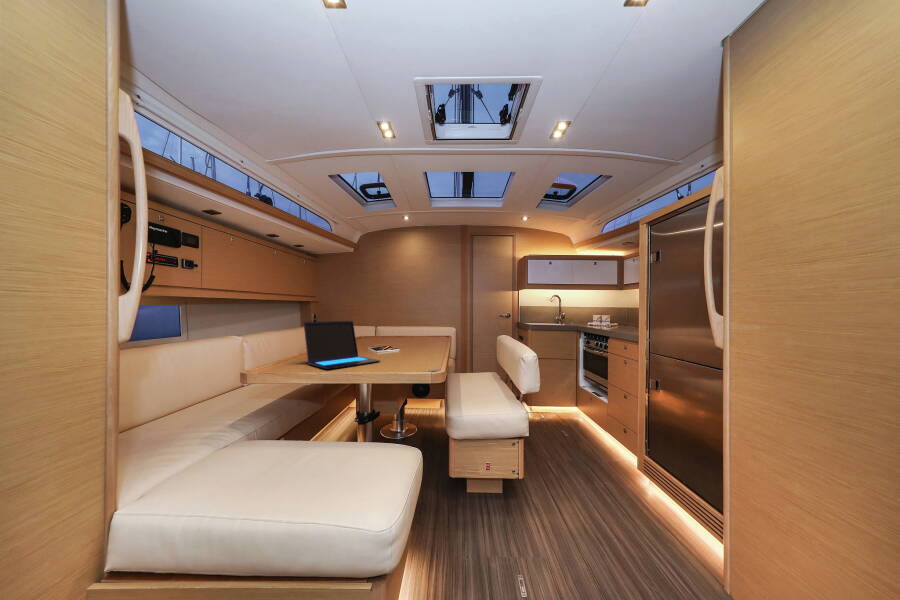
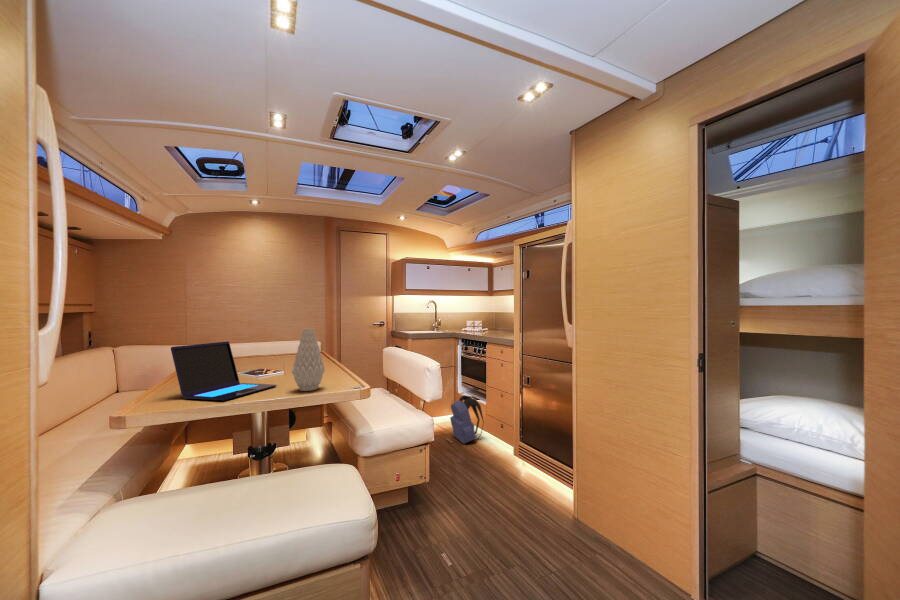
vase: none [385,310,414,369] -> present [292,328,325,391]
backpack: none [566,391,604,442] -> present [450,396,484,444]

